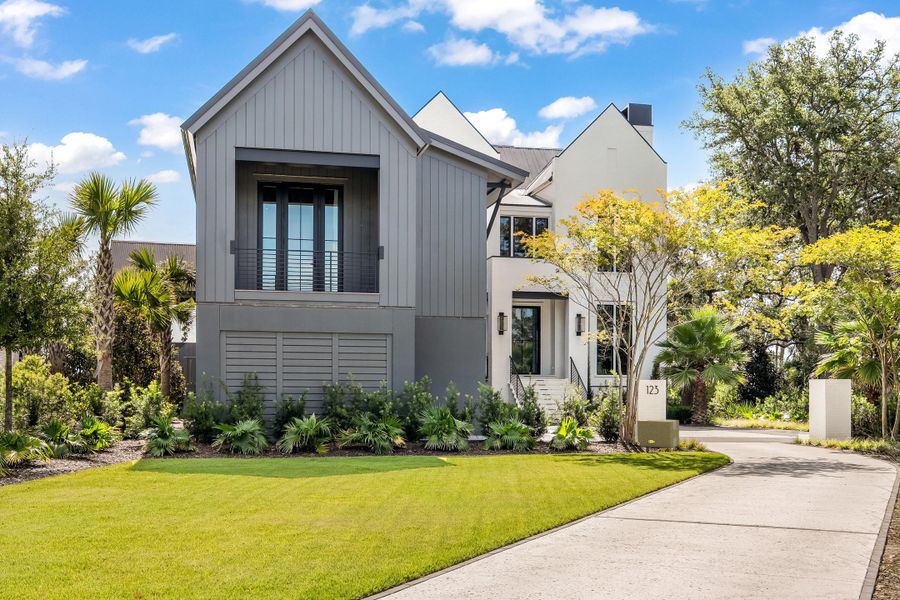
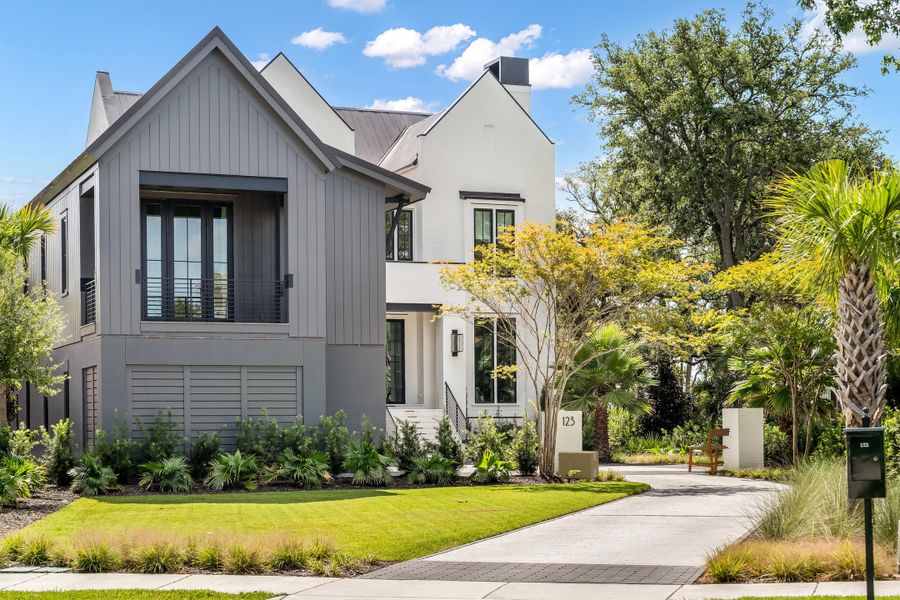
bench: none [773,398,825,445] -> present [688,428,730,474]

